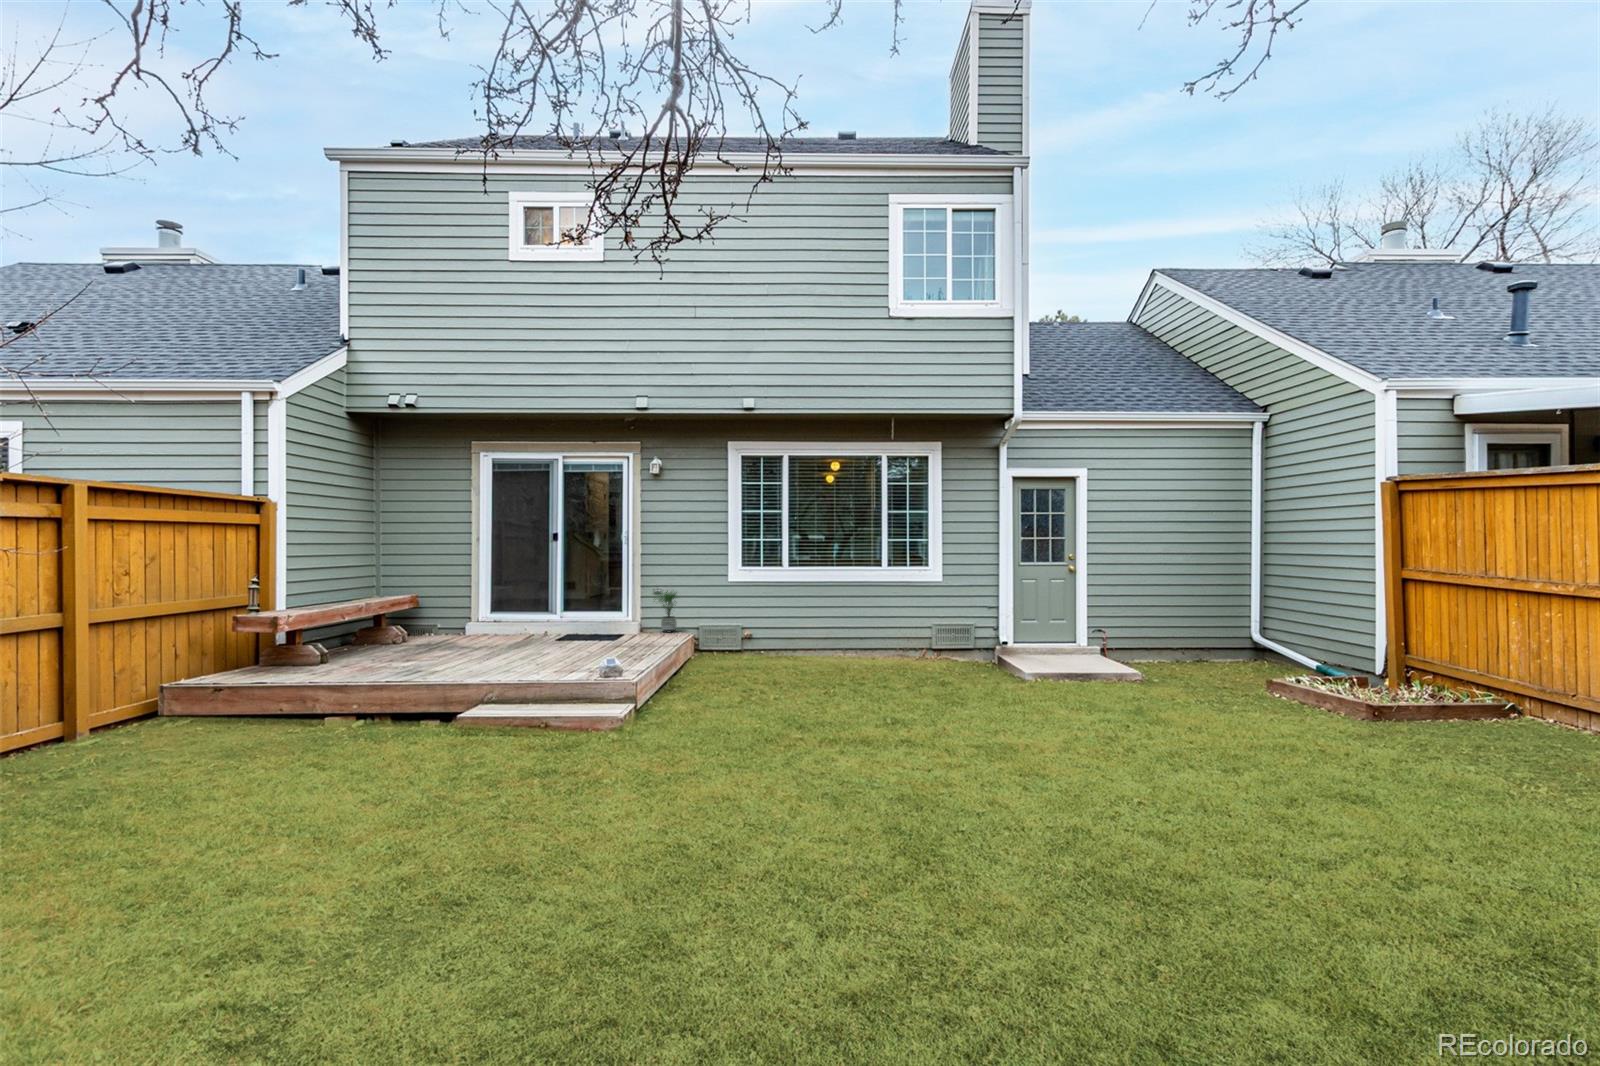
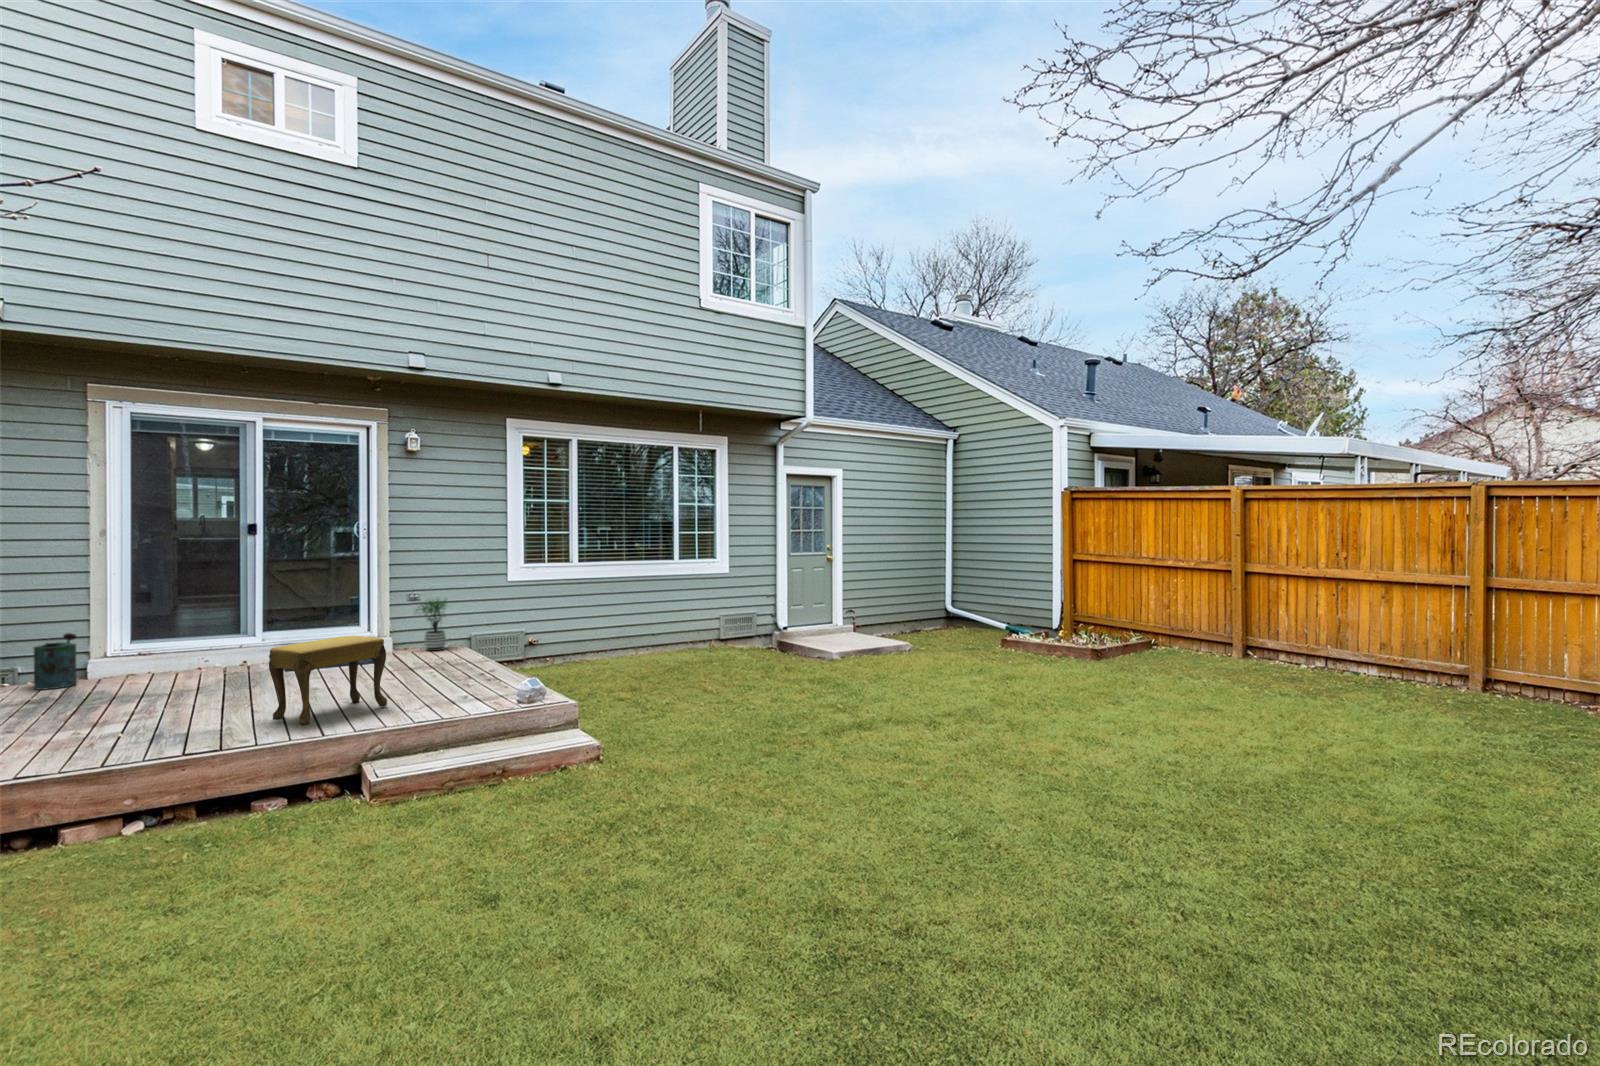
watering can: none [432,604,459,638] -> present [34,633,77,690]
footstool: none [494,616,564,674] -> present [269,636,387,725]

